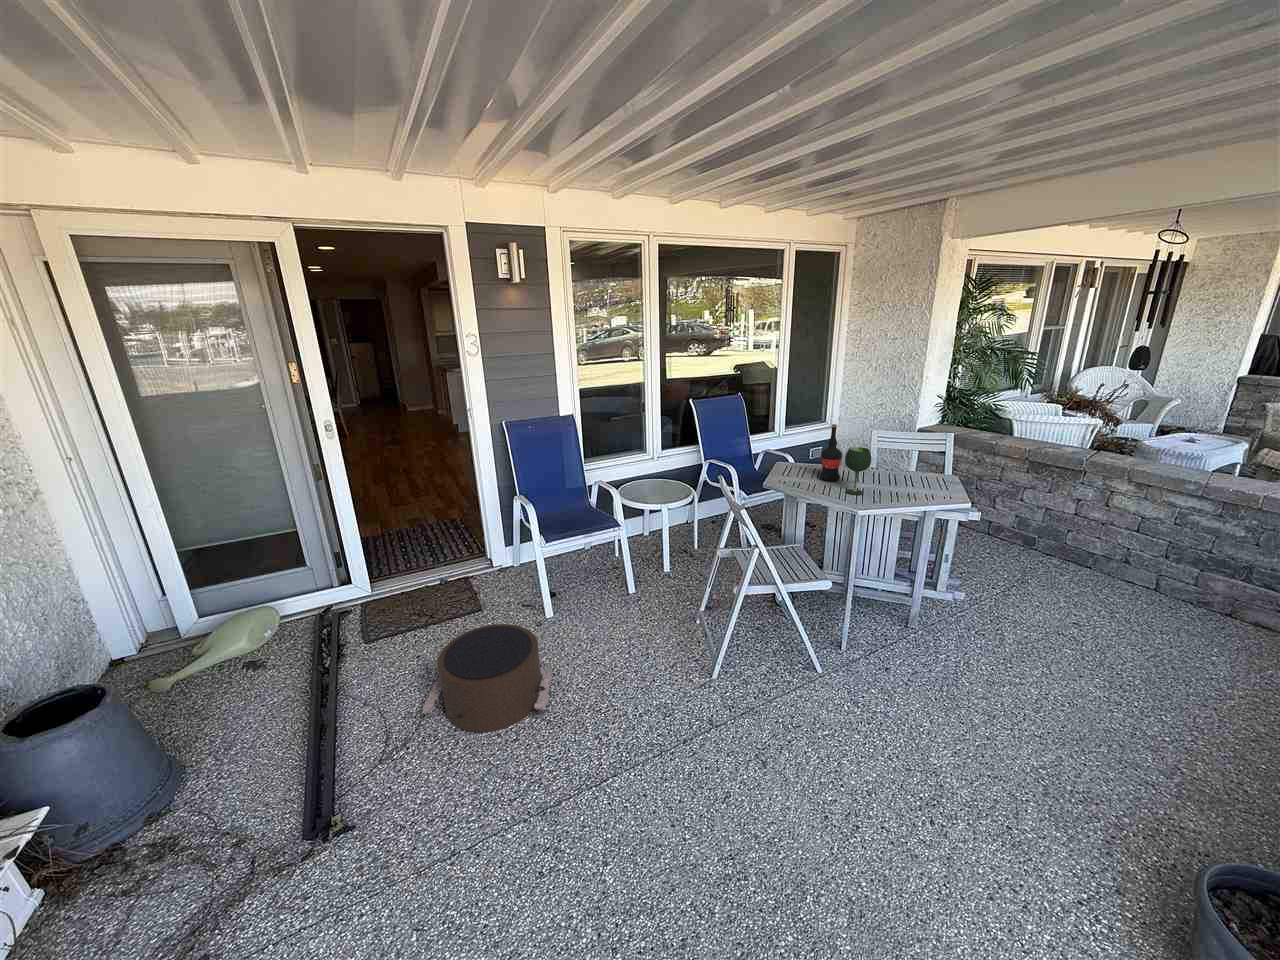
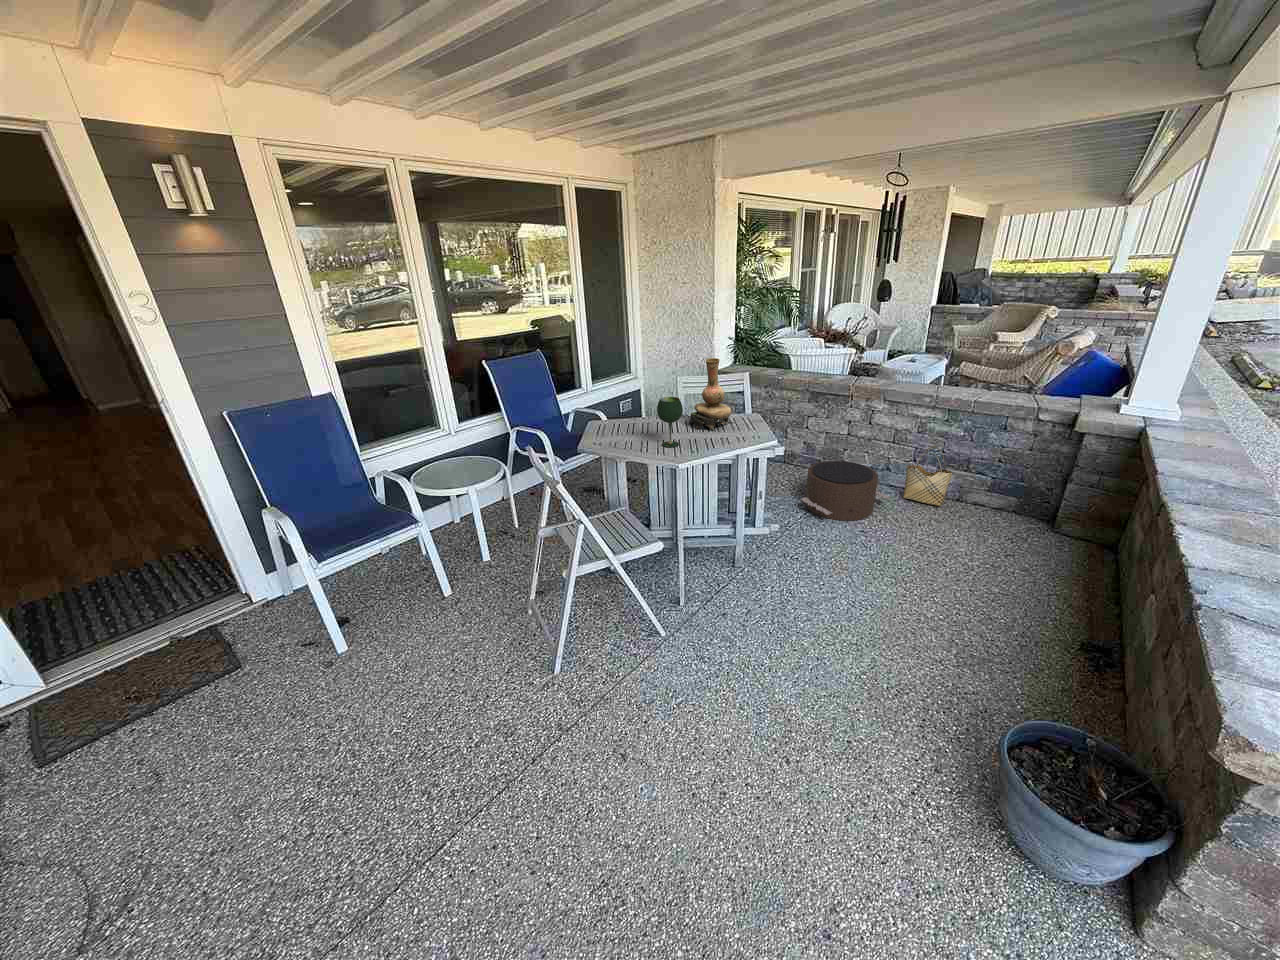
vase: none [878,415,928,486] -> present [689,358,732,430]
wine bottle: present [819,424,842,481] -> none [632,375,654,435]
woven basket: none [1142,543,1219,614] -> present [903,447,953,506]
pouf: present [422,624,552,732] -> present [801,461,890,521]

